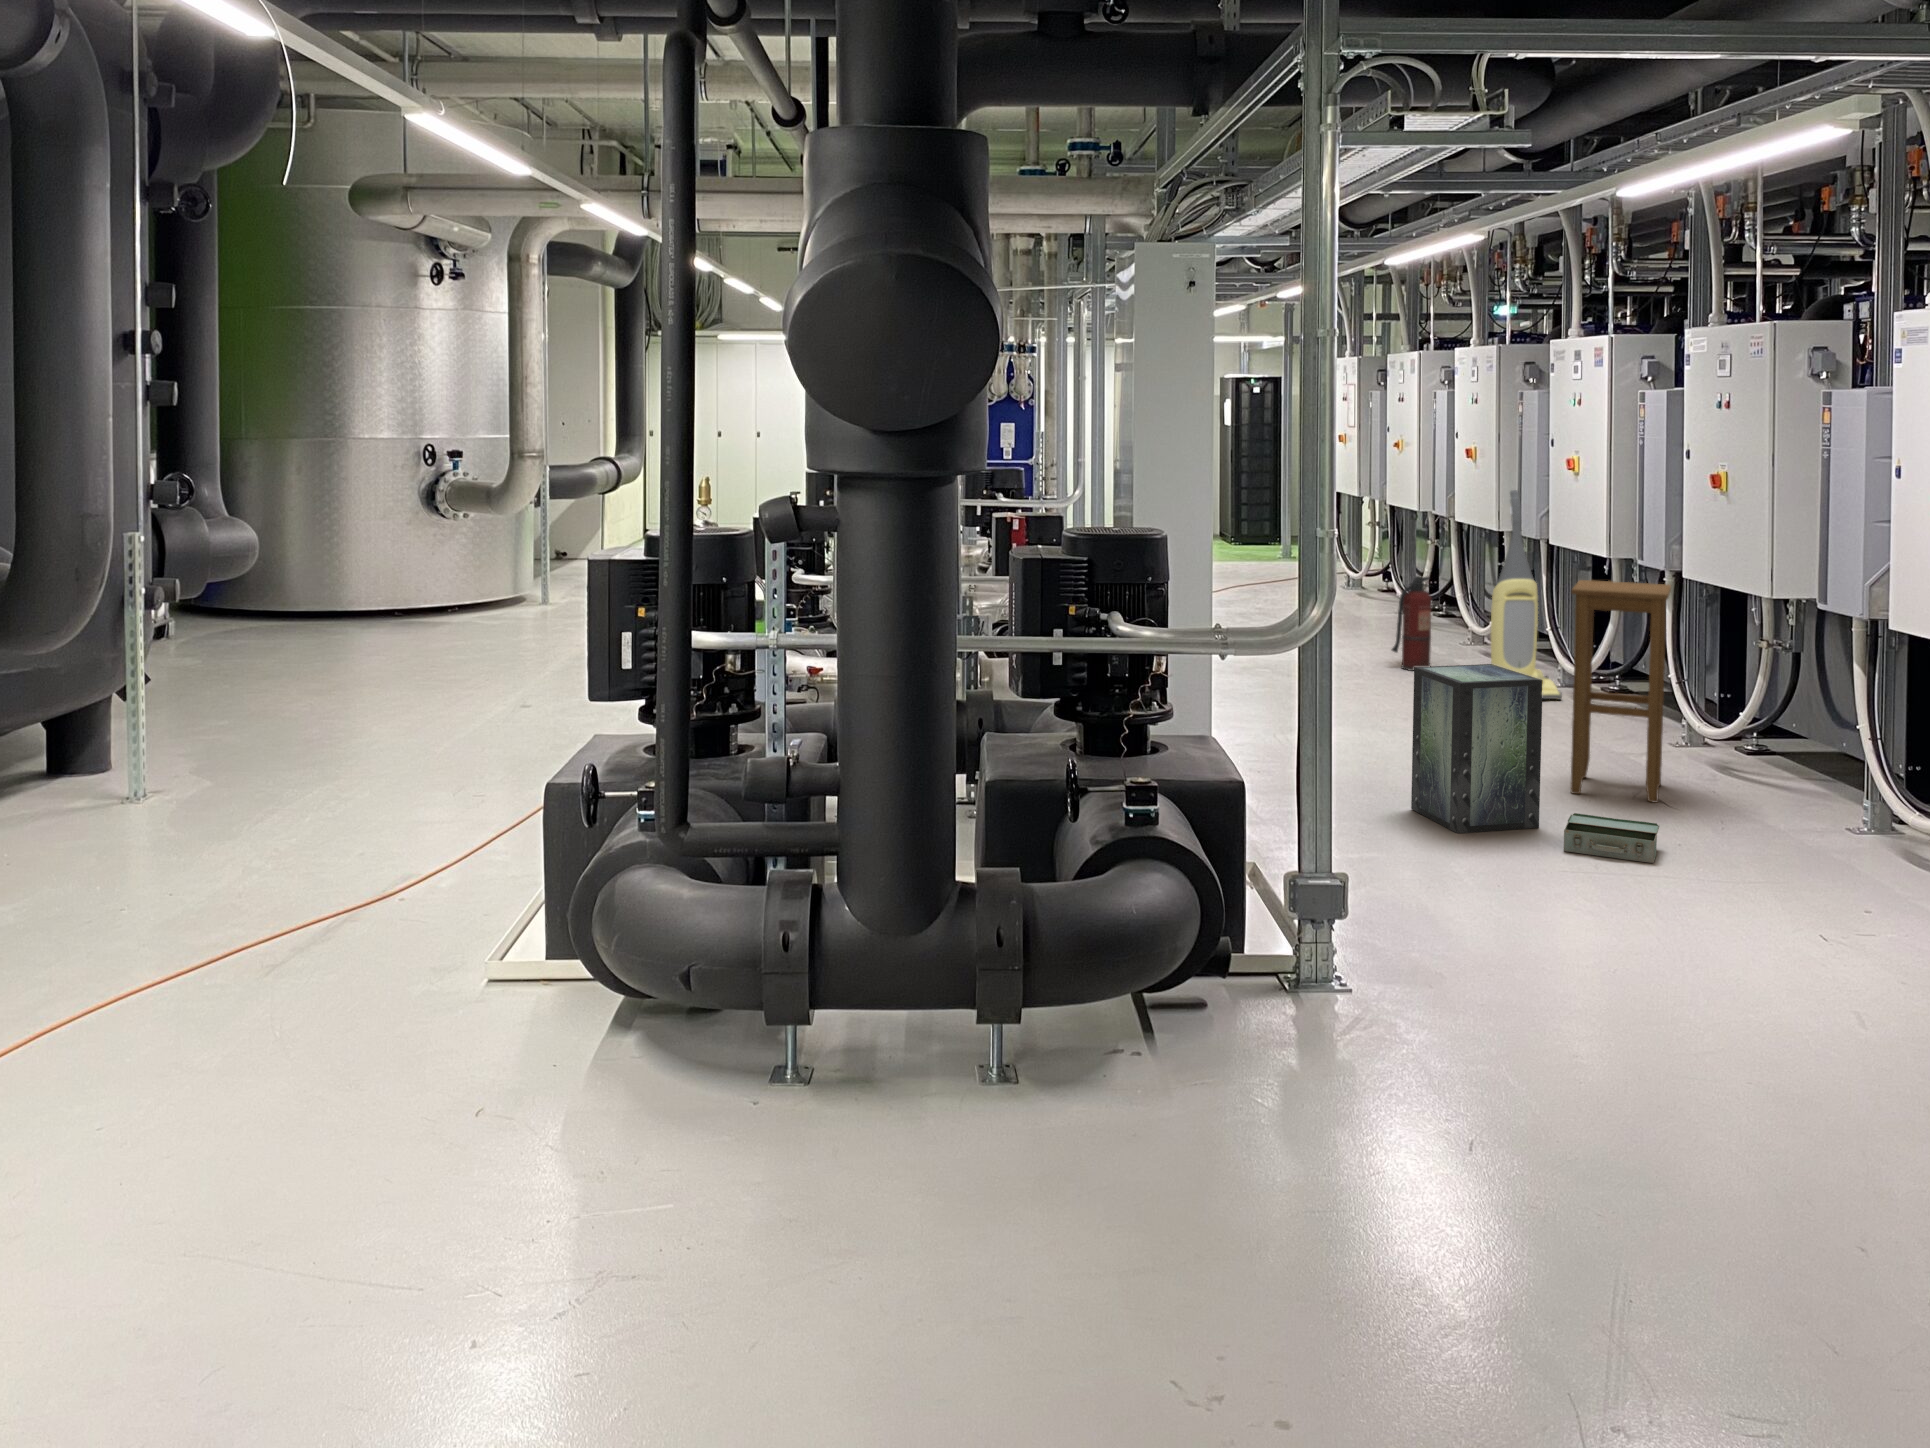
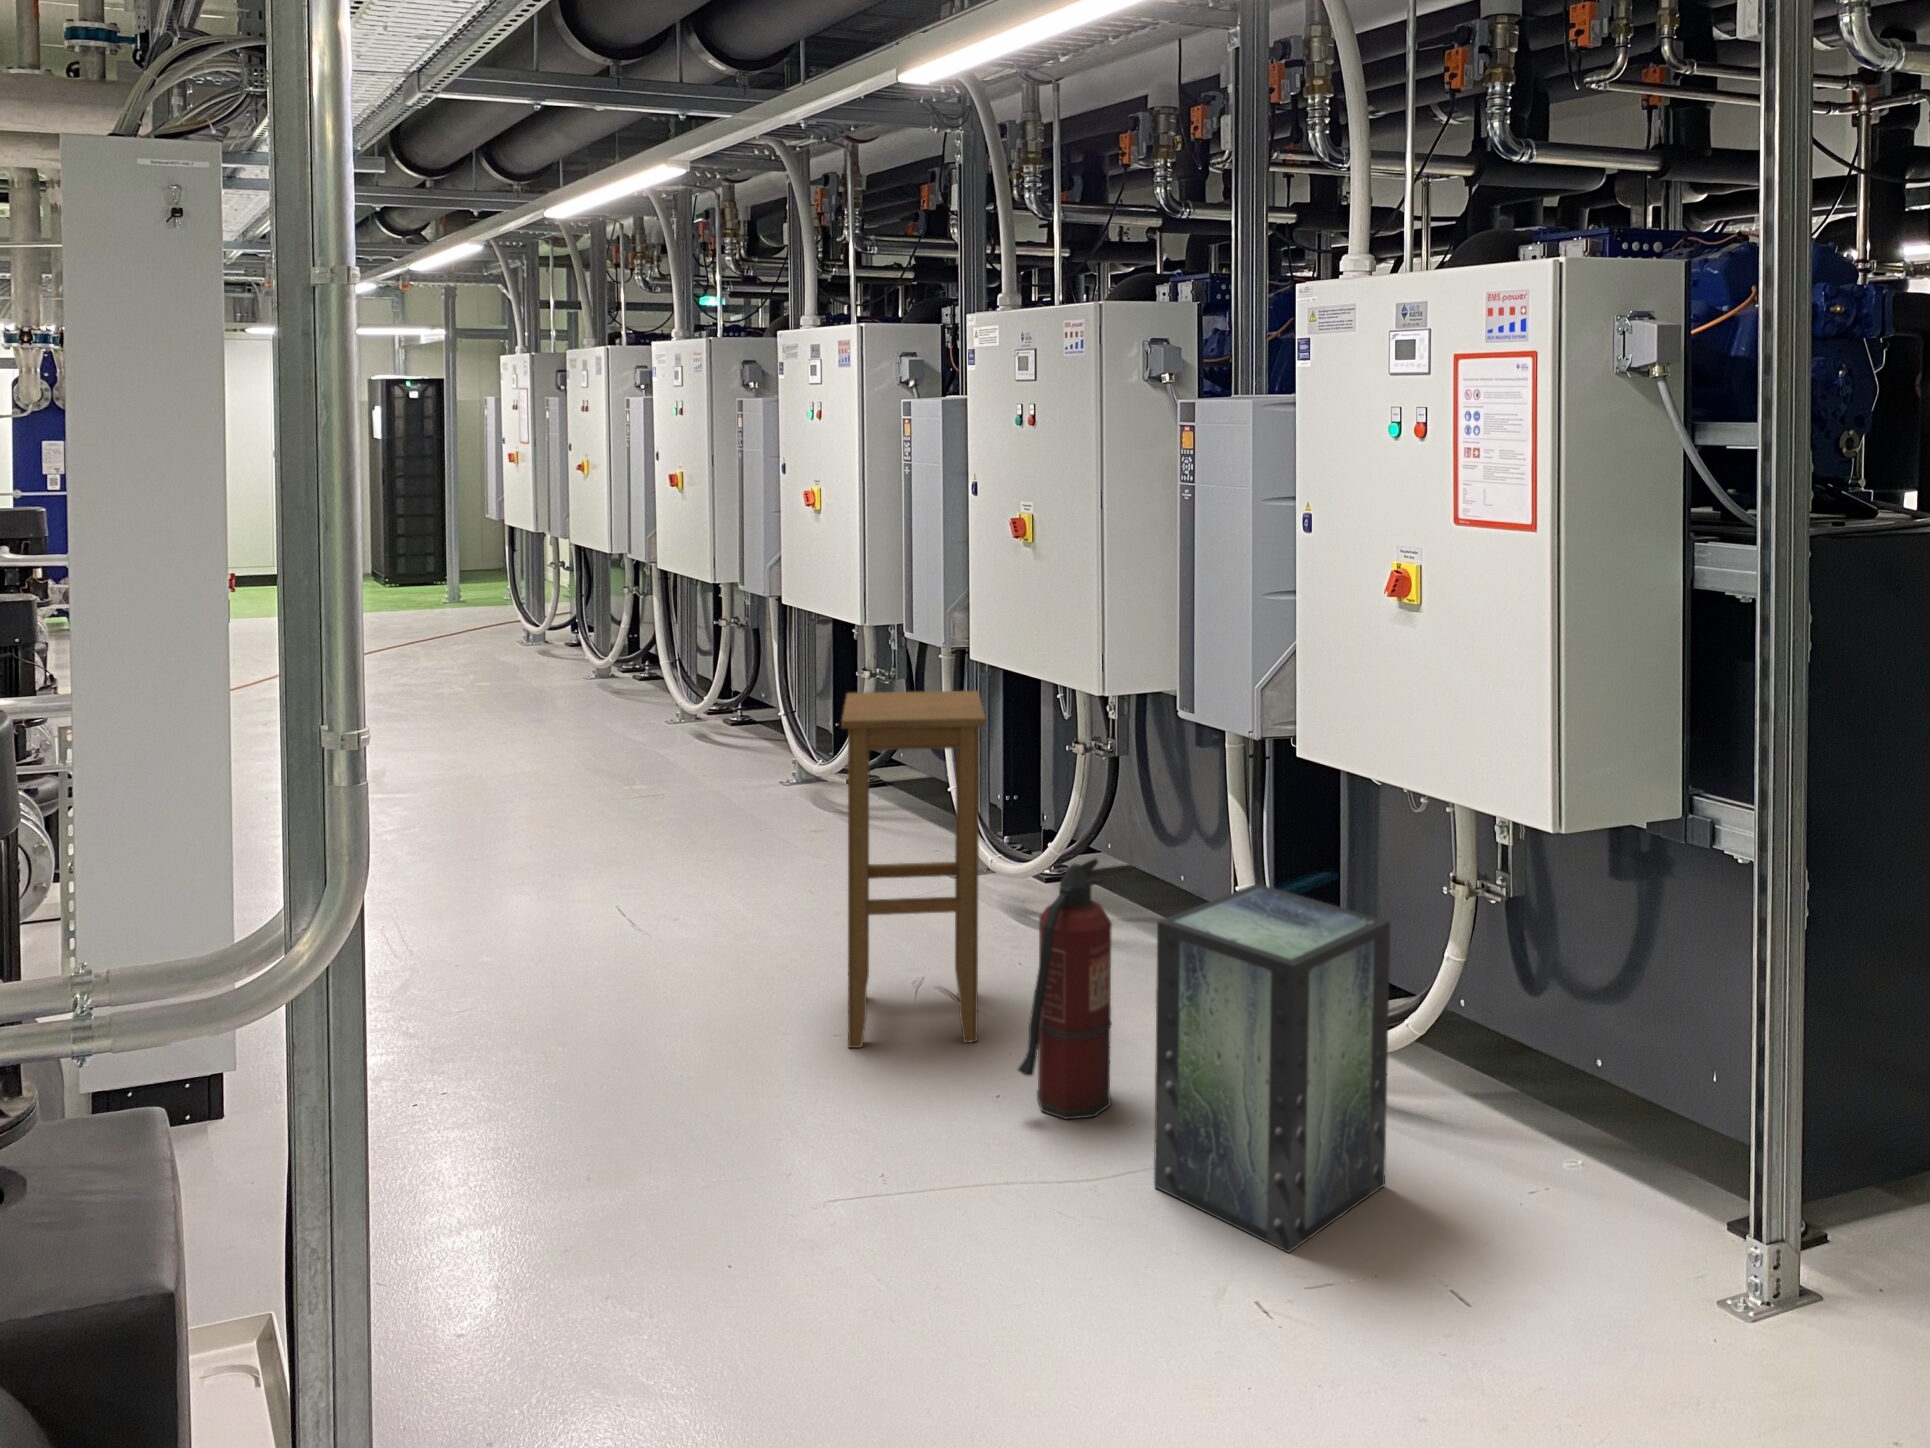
vacuum cleaner: present [1491,490,1562,700] -> none [692,536,809,837]
fire extinguisher: present [1392,576,1432,671] -> present [1018,859,1112,1119]
storage box: present [1411,664,1543,833] -> present [1154,884,1390,1253]
toolbox: present [1564,813,1659,863] -> none [860,1138,1012,1241]

